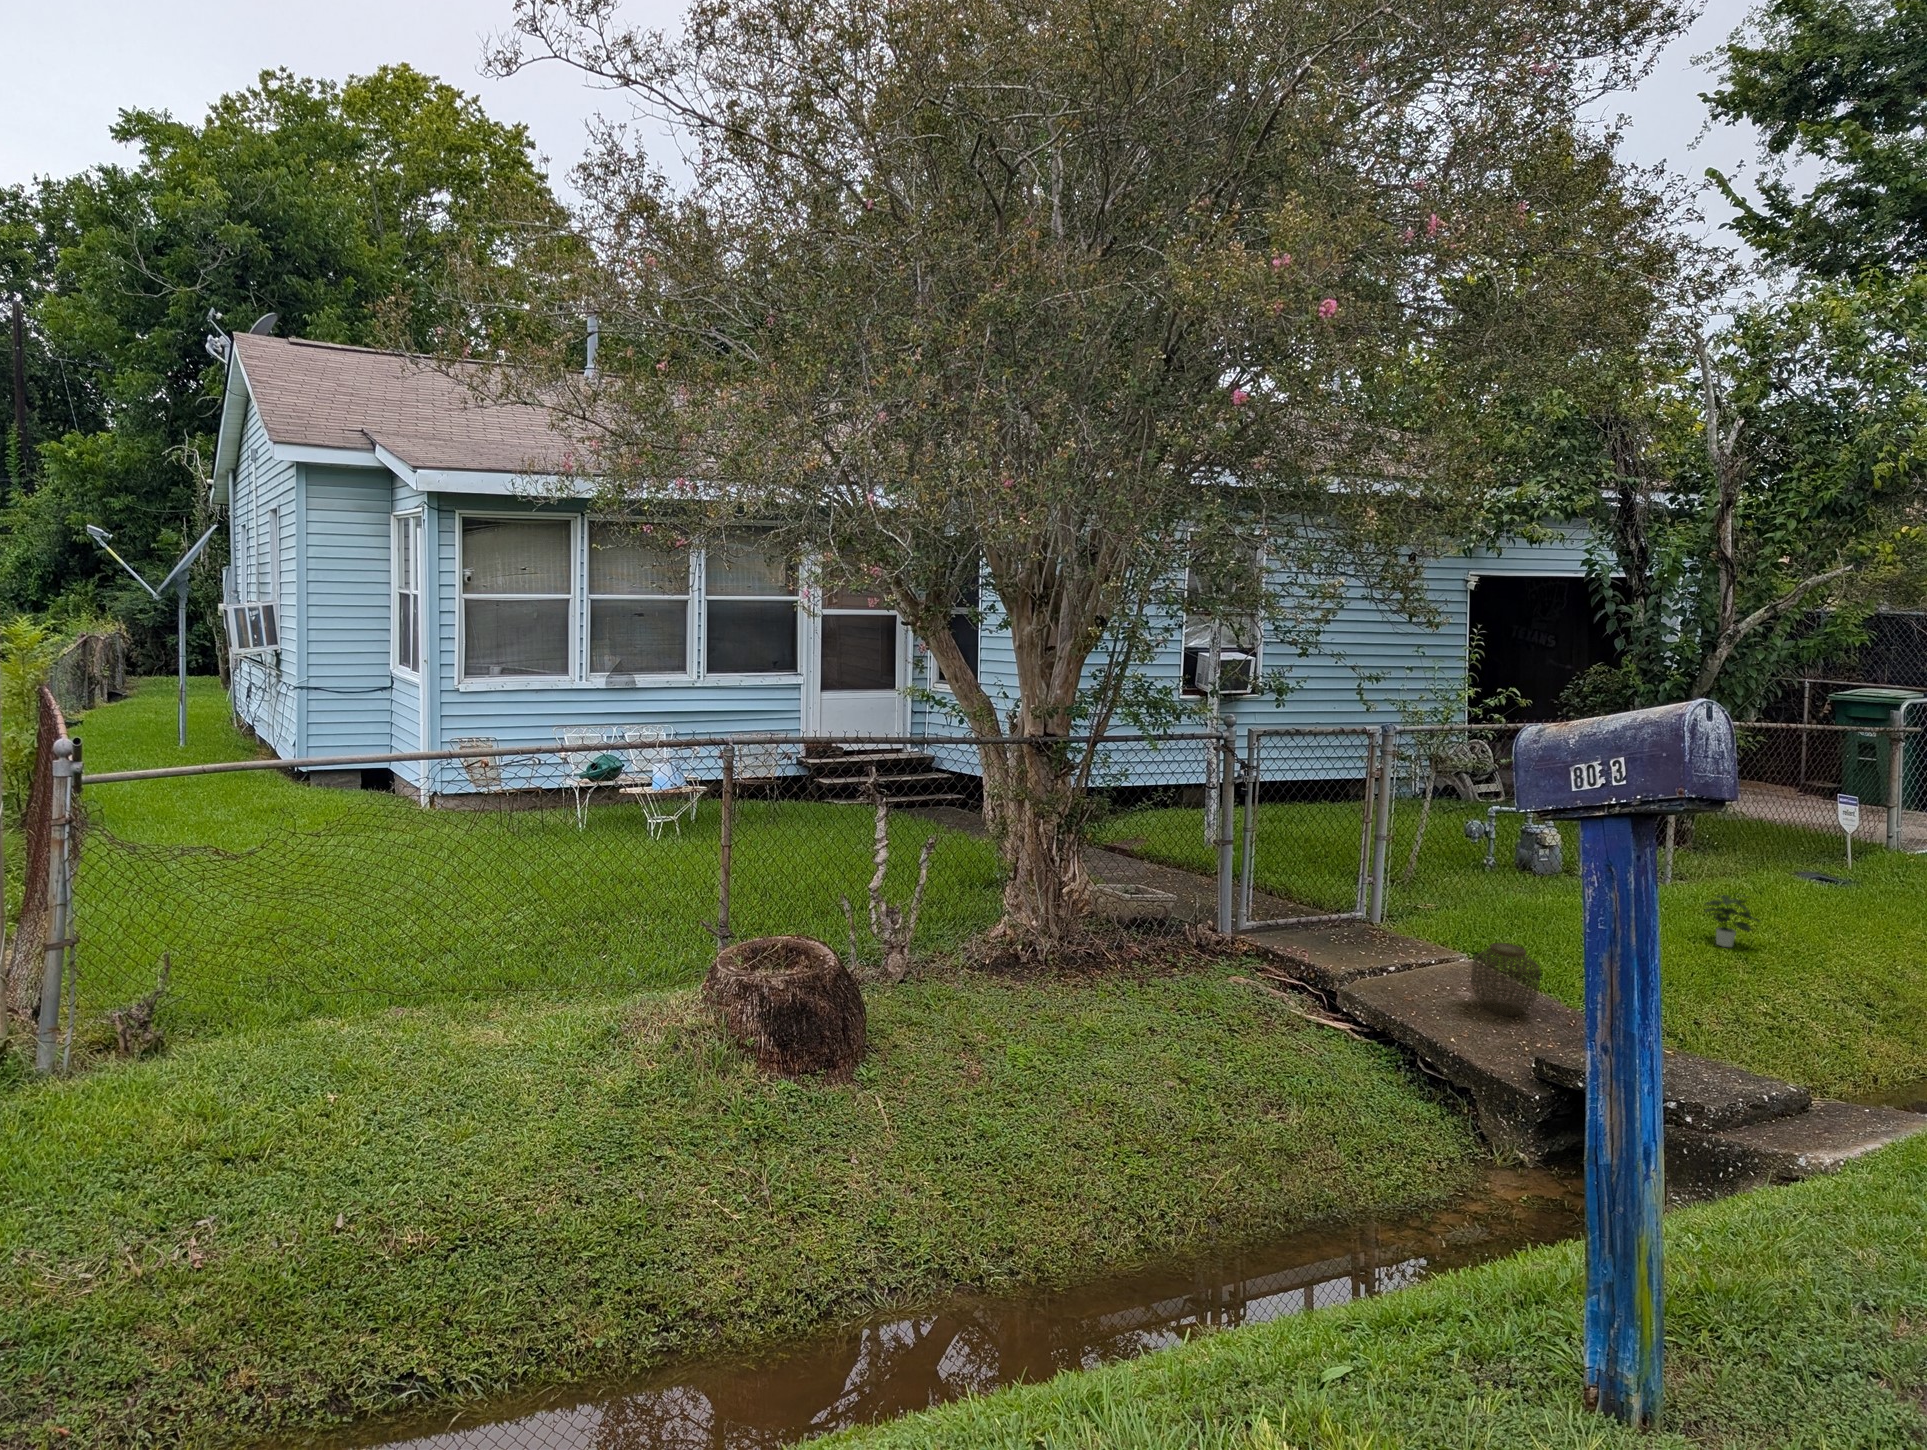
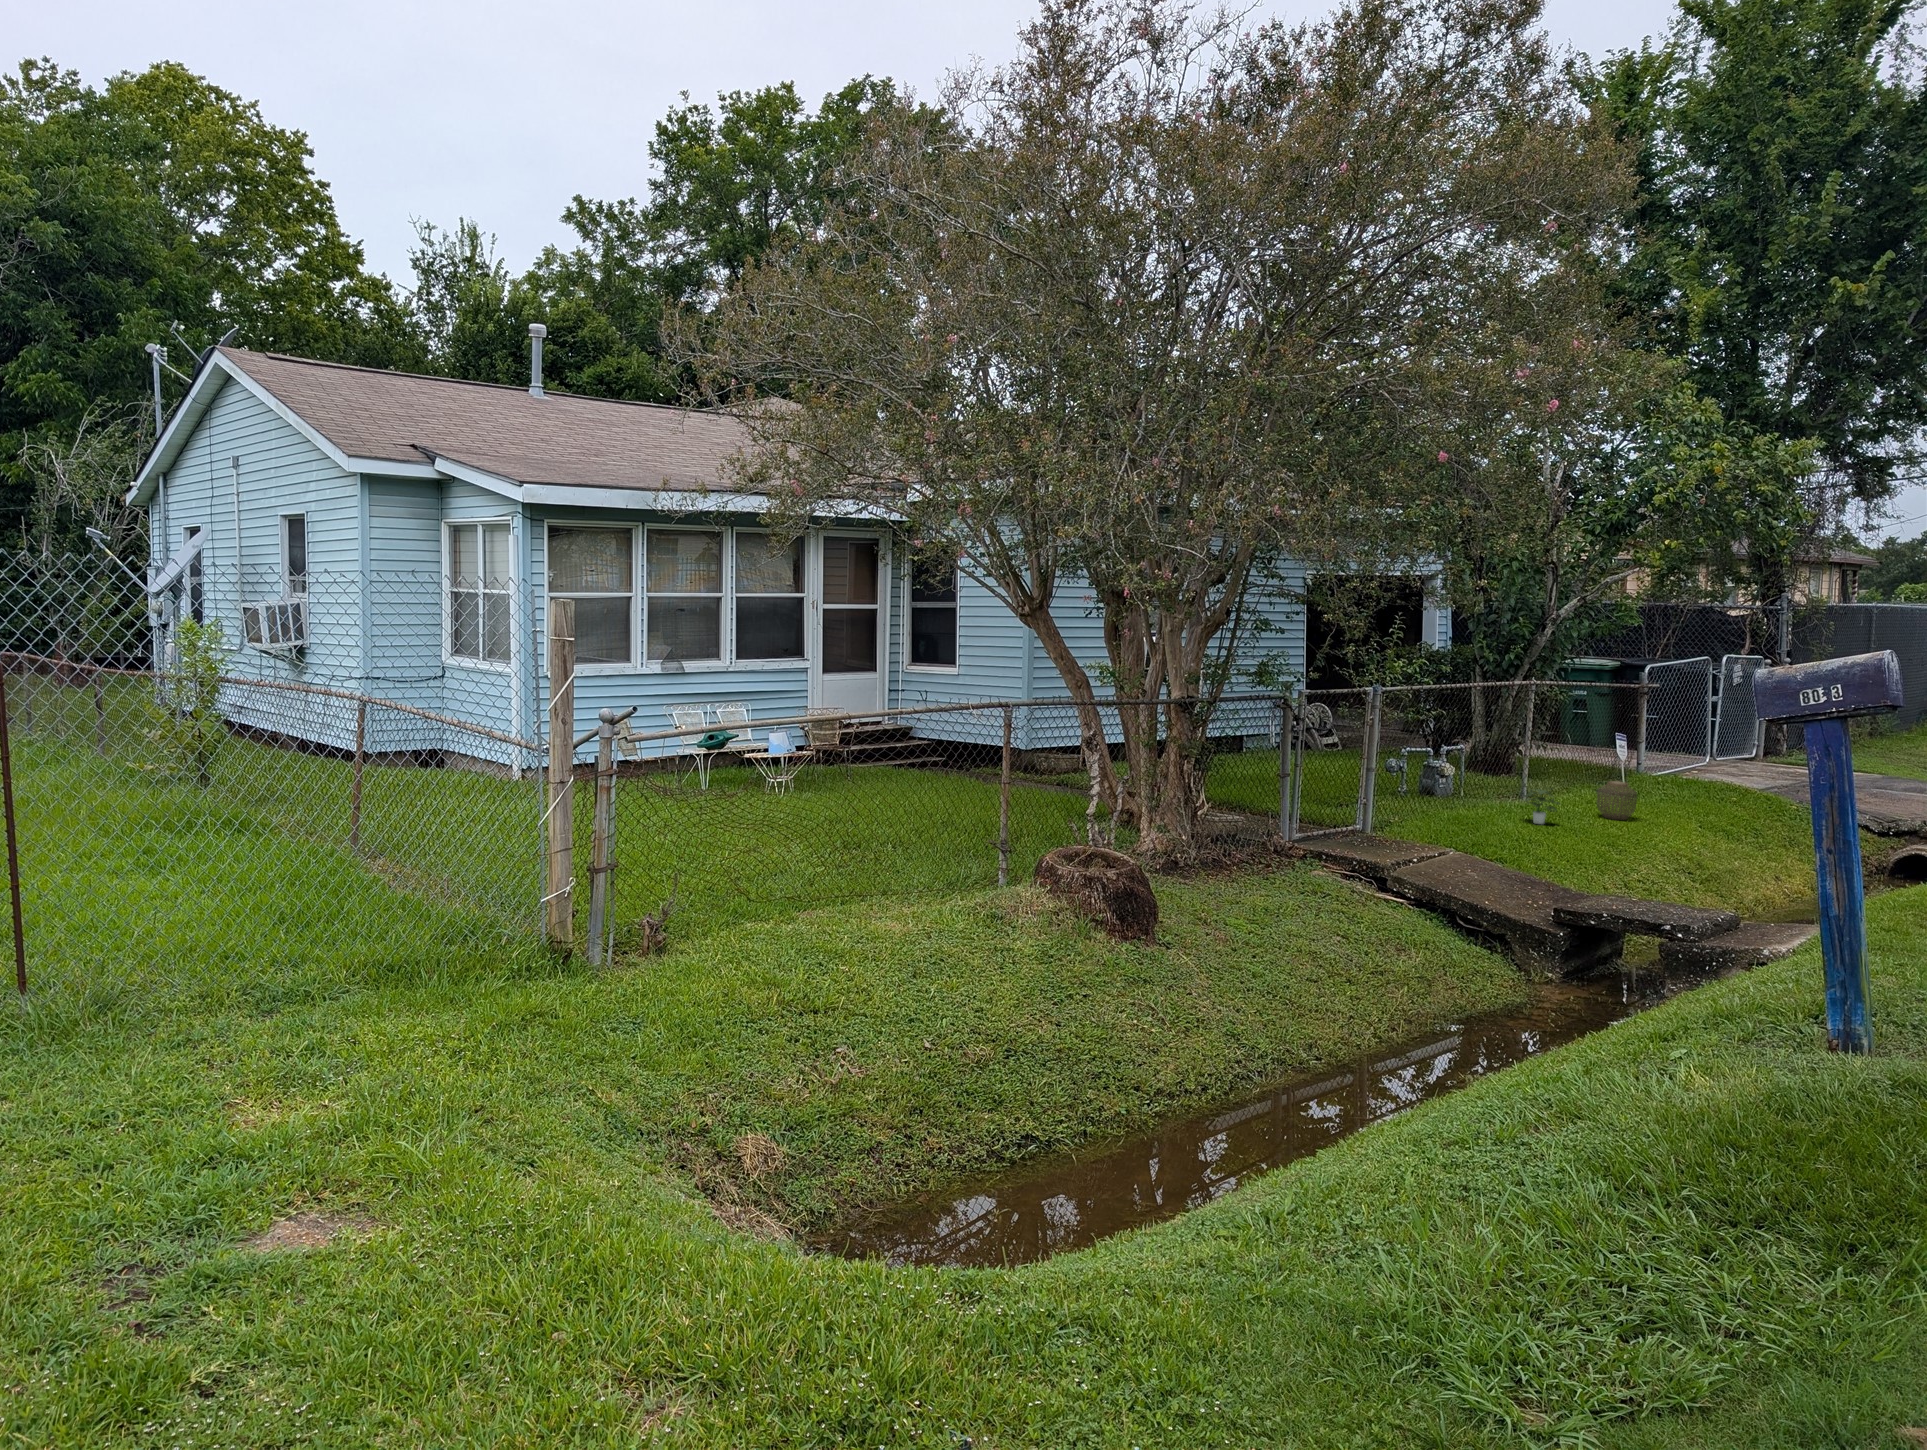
woven basket: present [1471,943,1541,1016] -> present [1597,781,1637,820]

